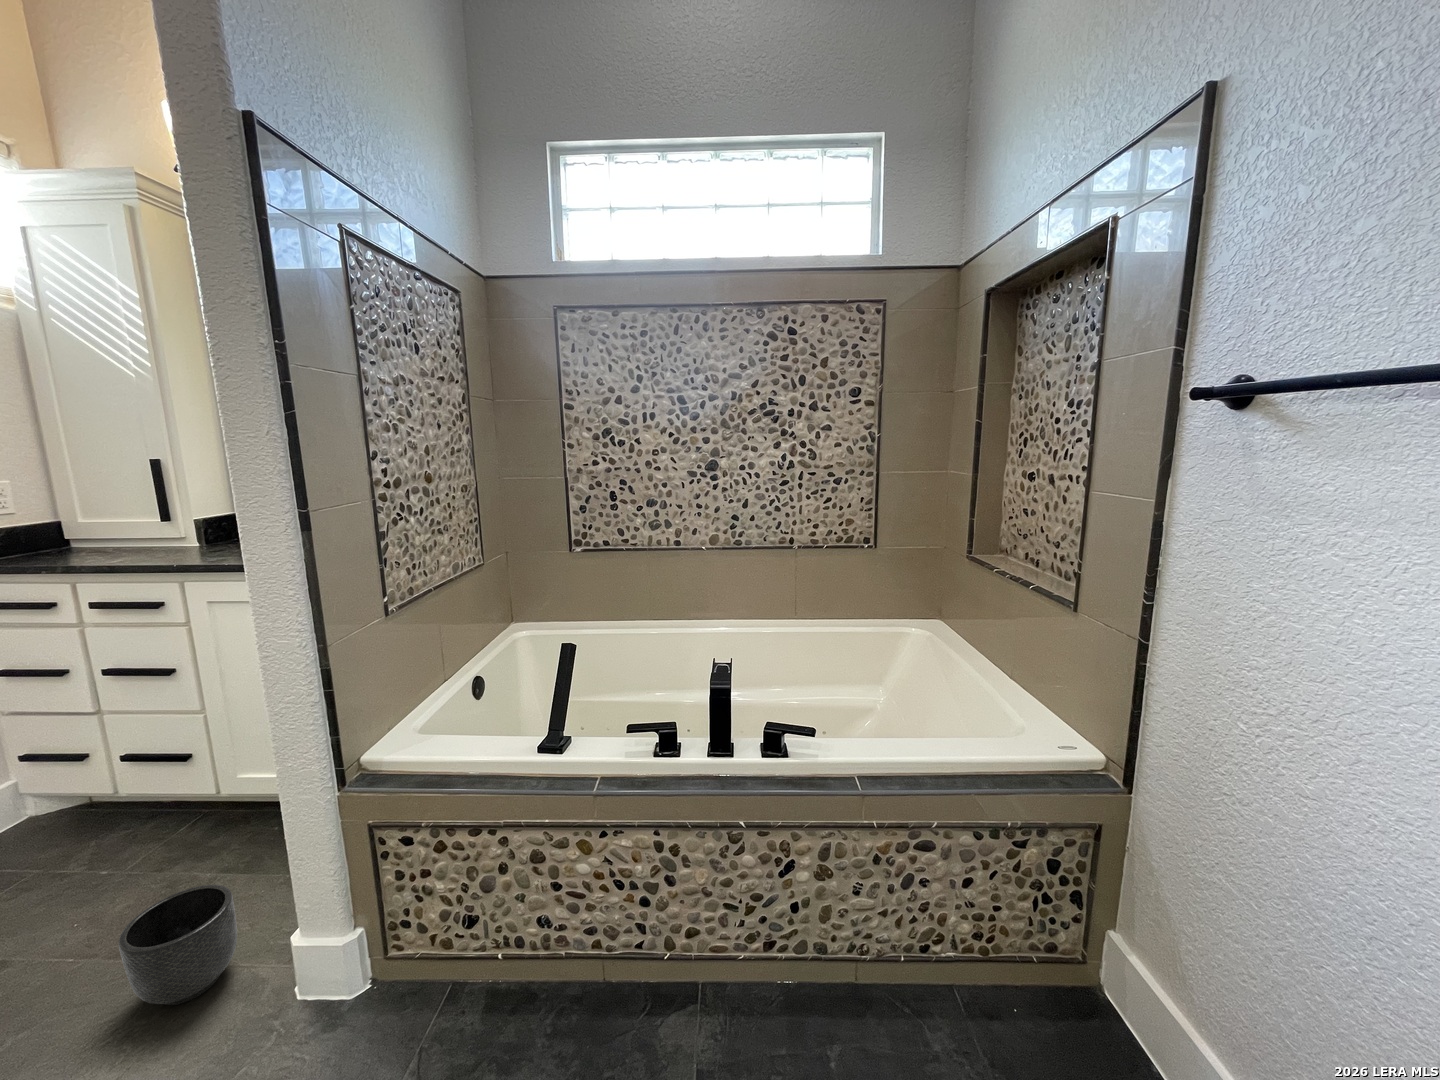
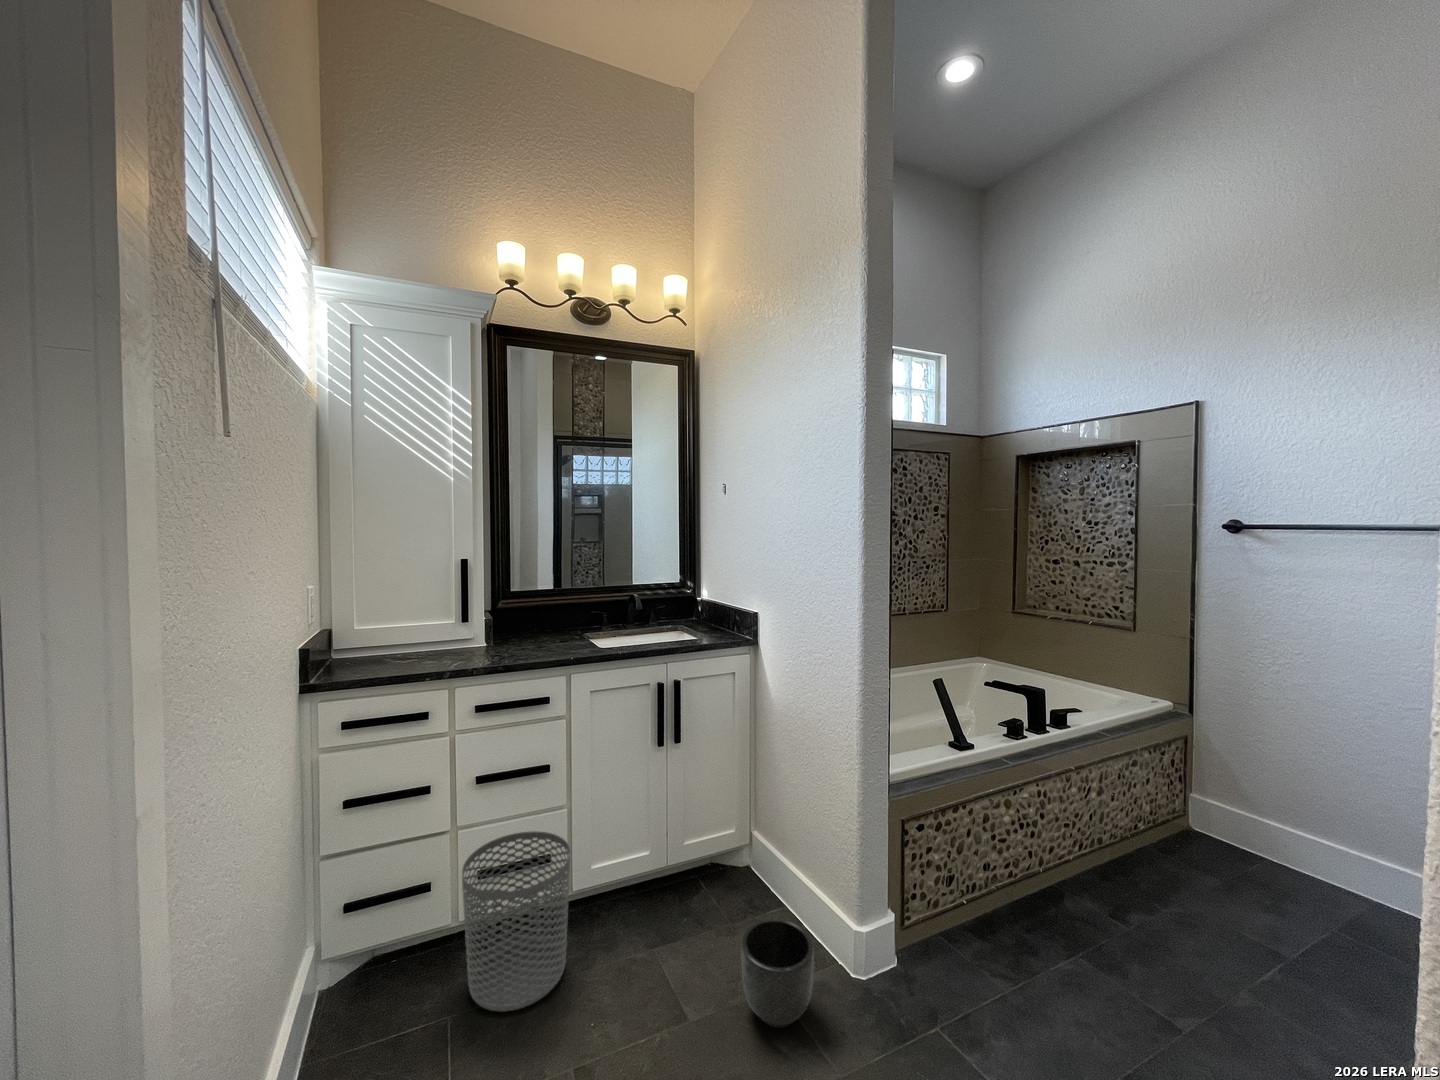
waste bin: none [32,730,185,884] -> present [462,831,570,1012]

